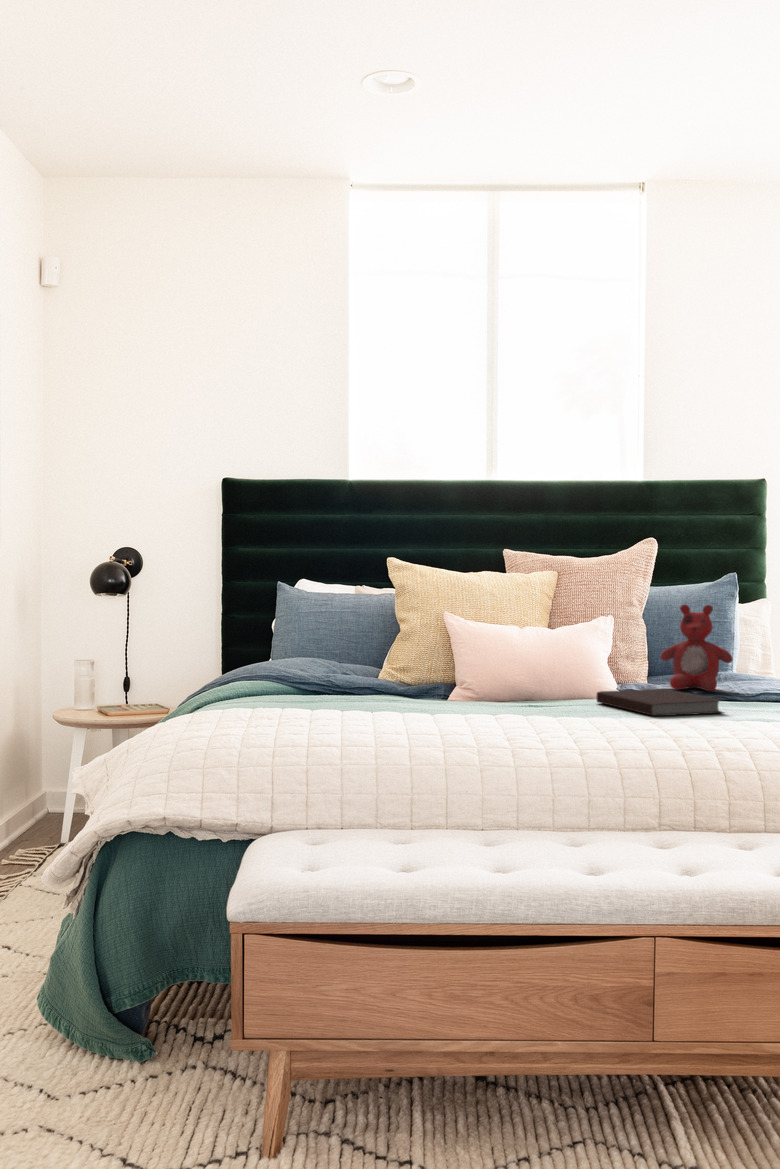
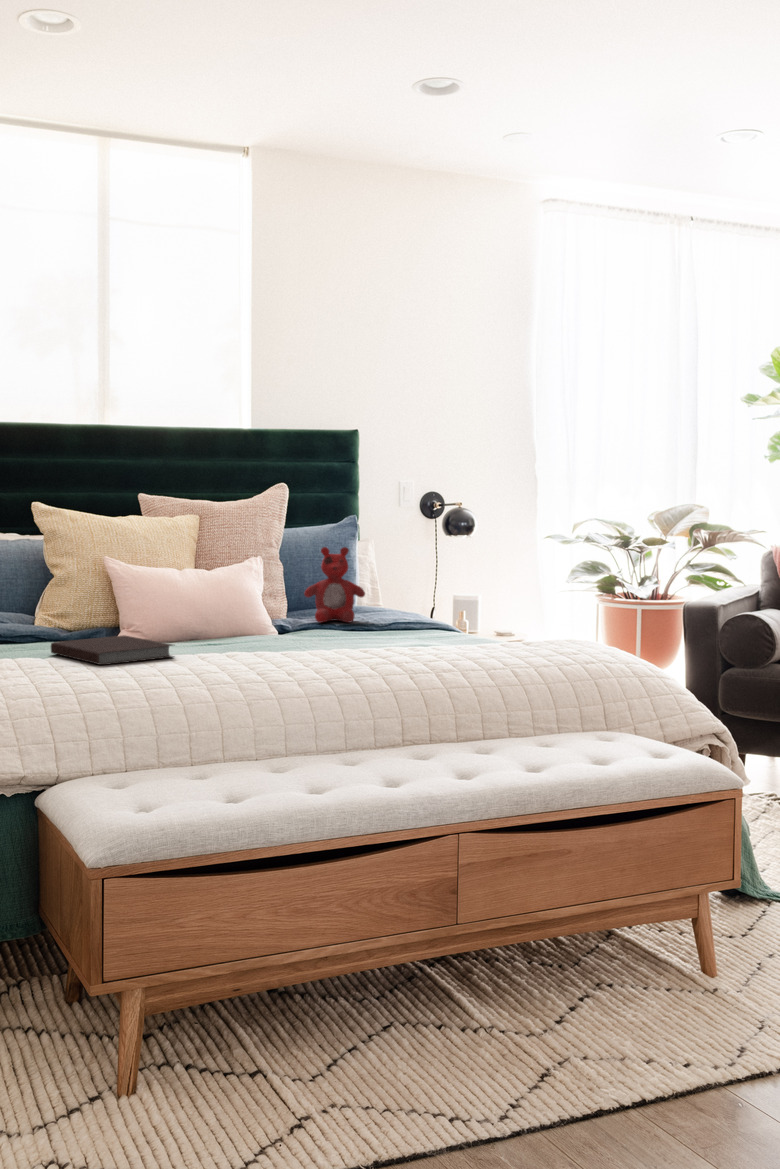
notebook: present [596,689,723,716] -> present [51,635,173,665]

